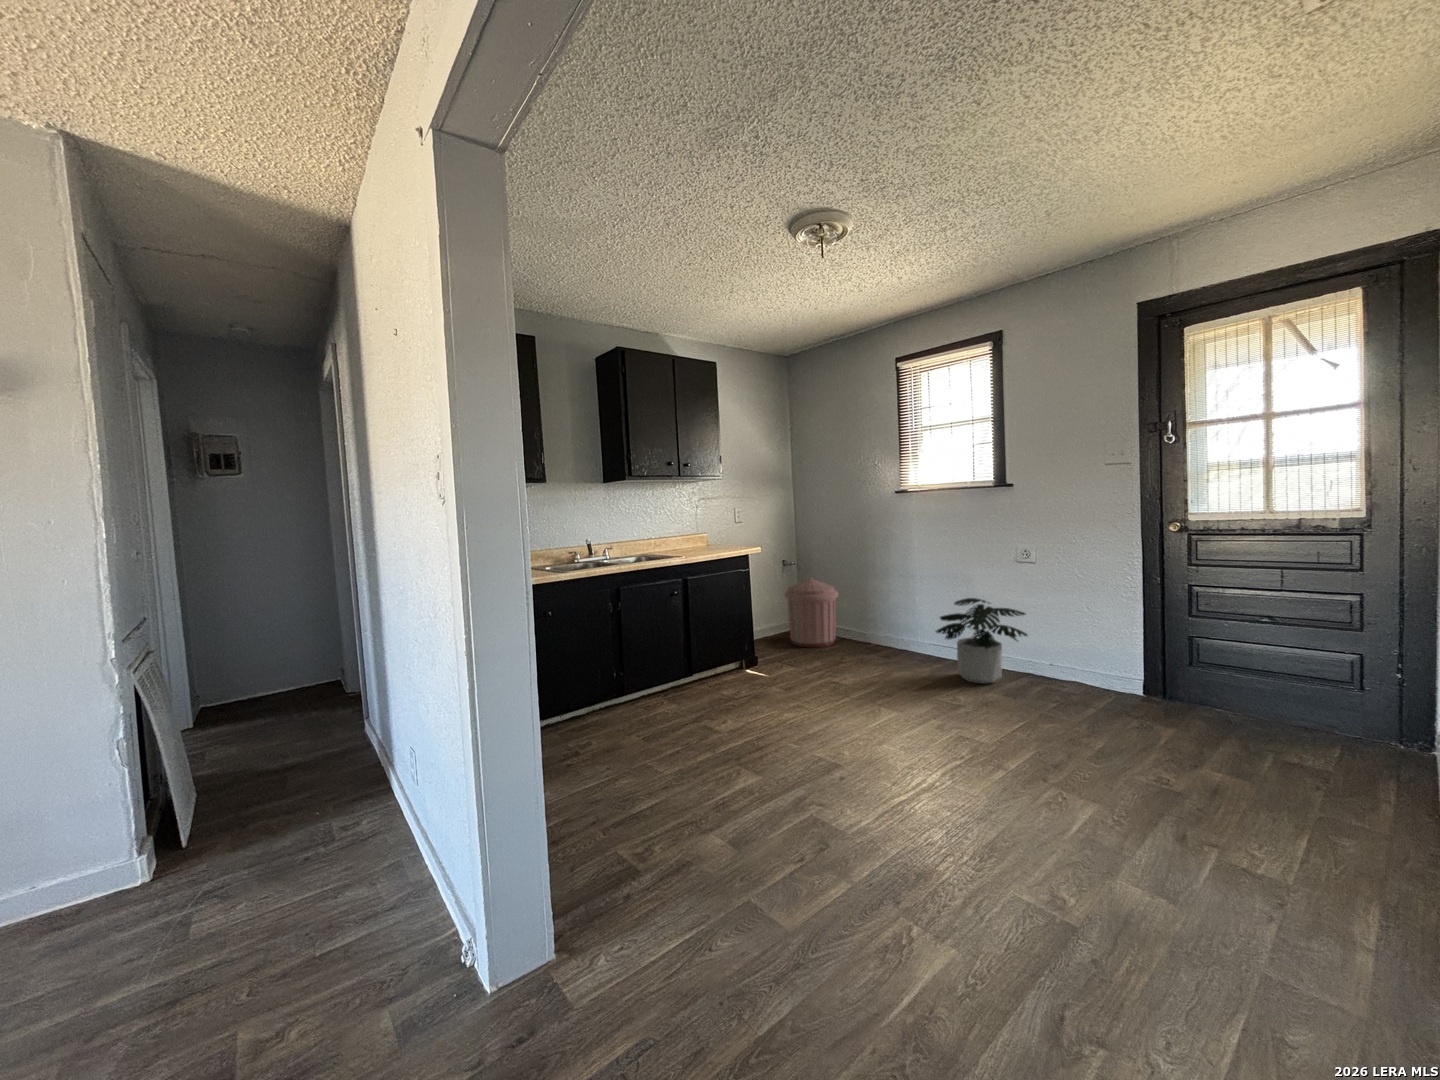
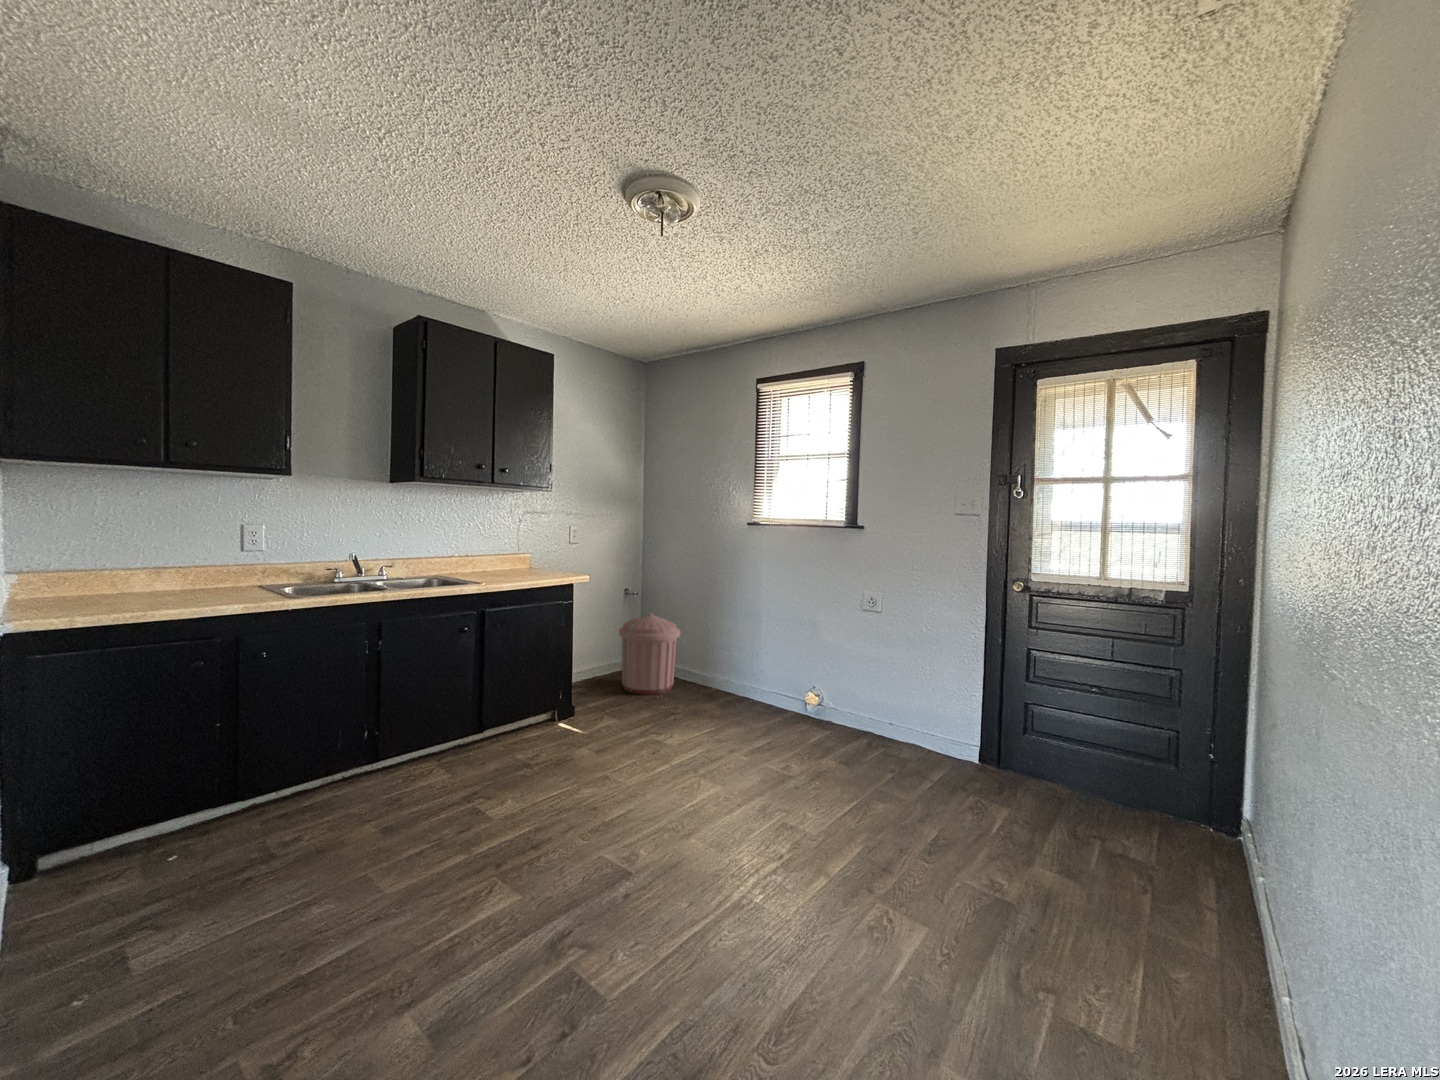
potted plant: present [936,598,1027,683] -> none [775,648,871,747]

